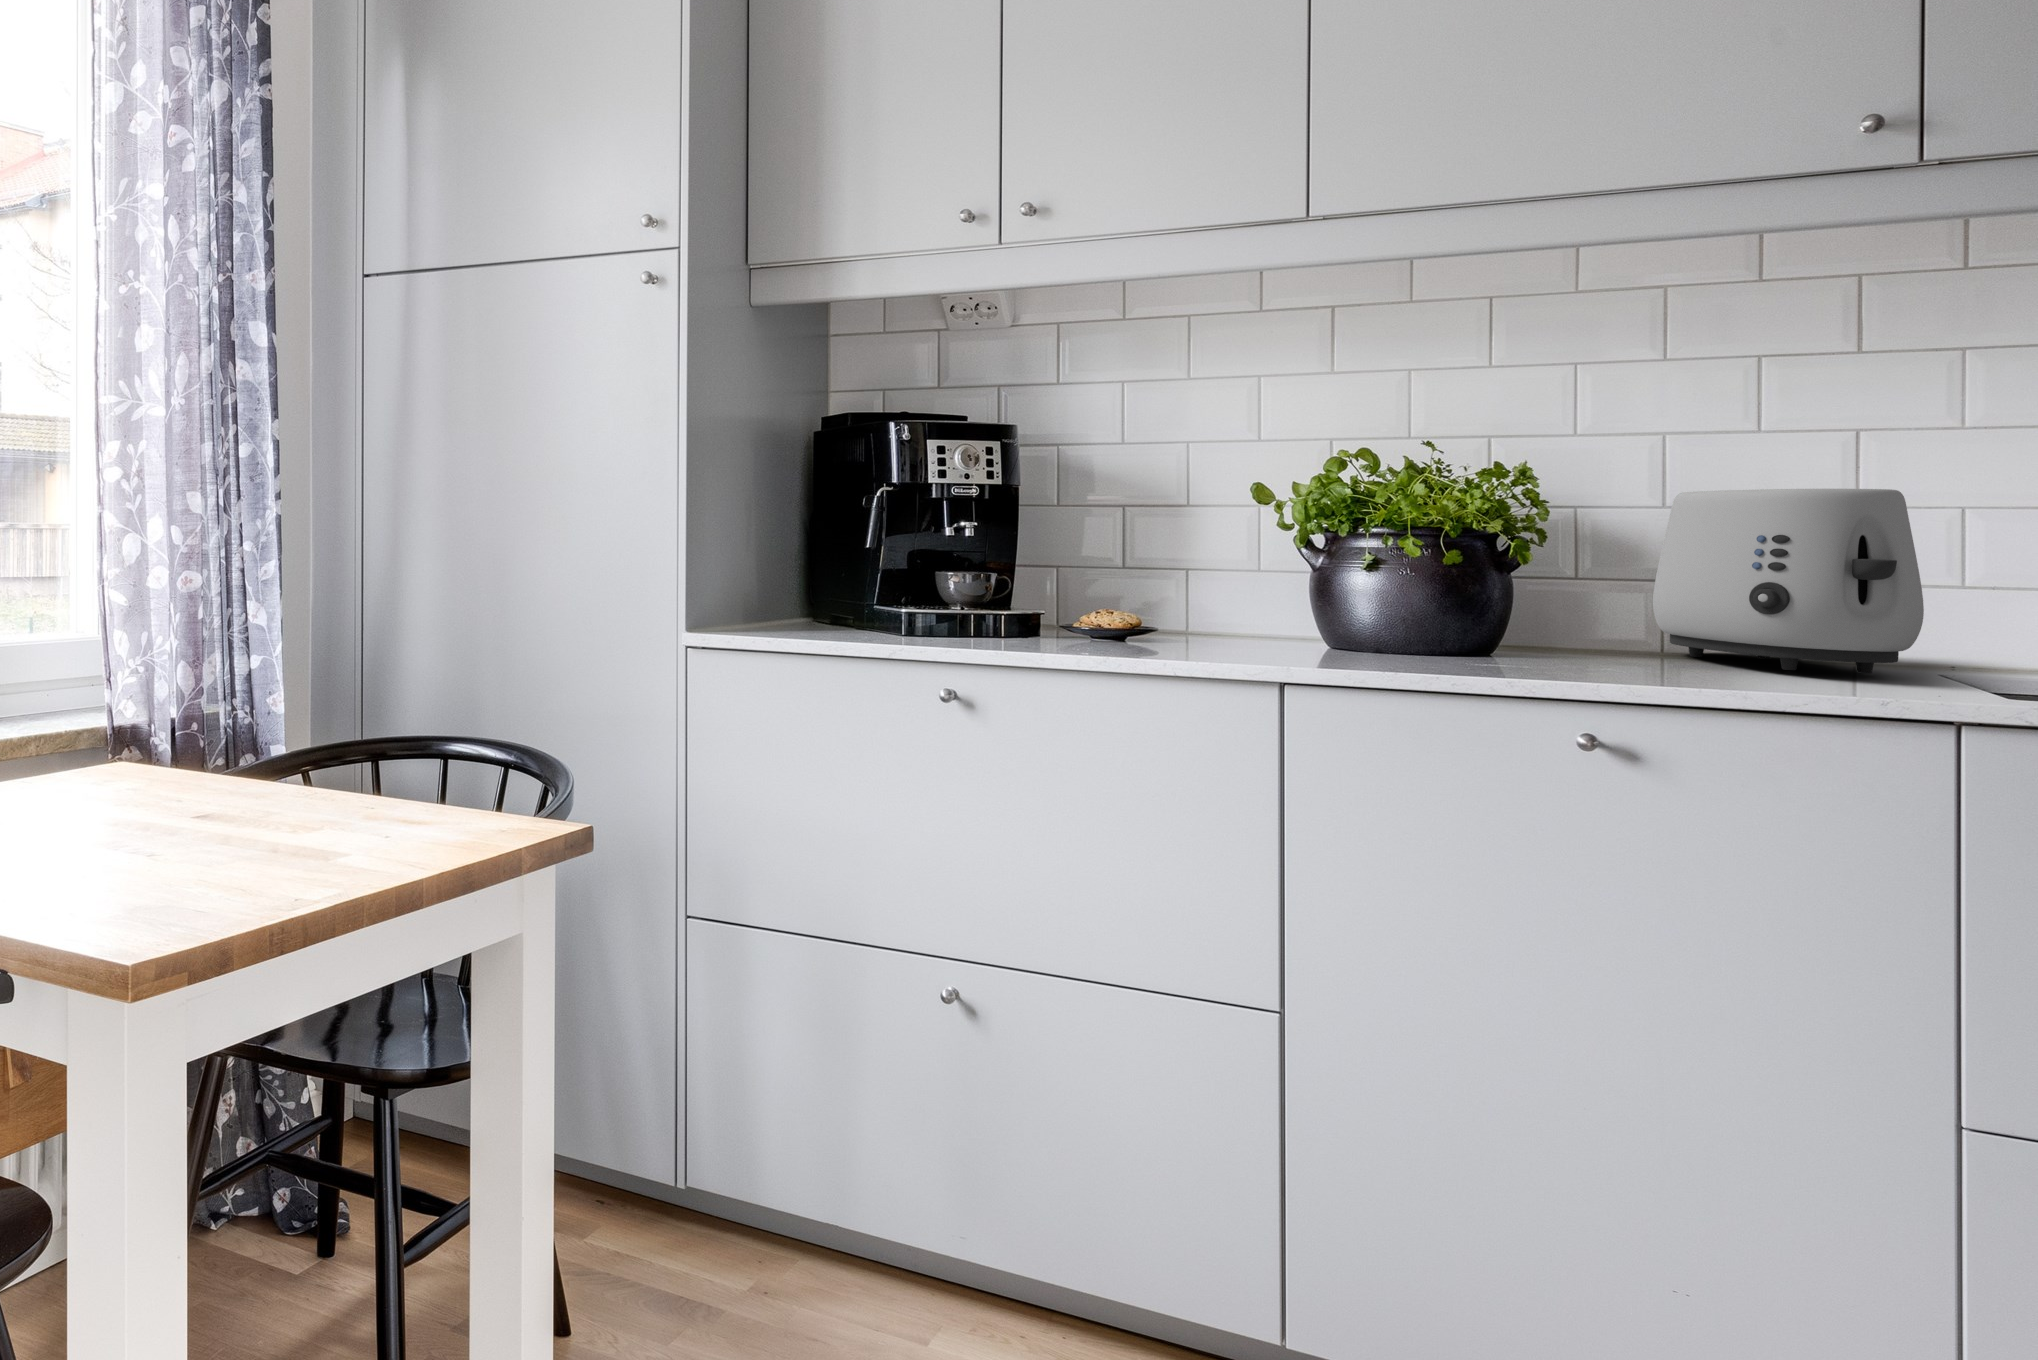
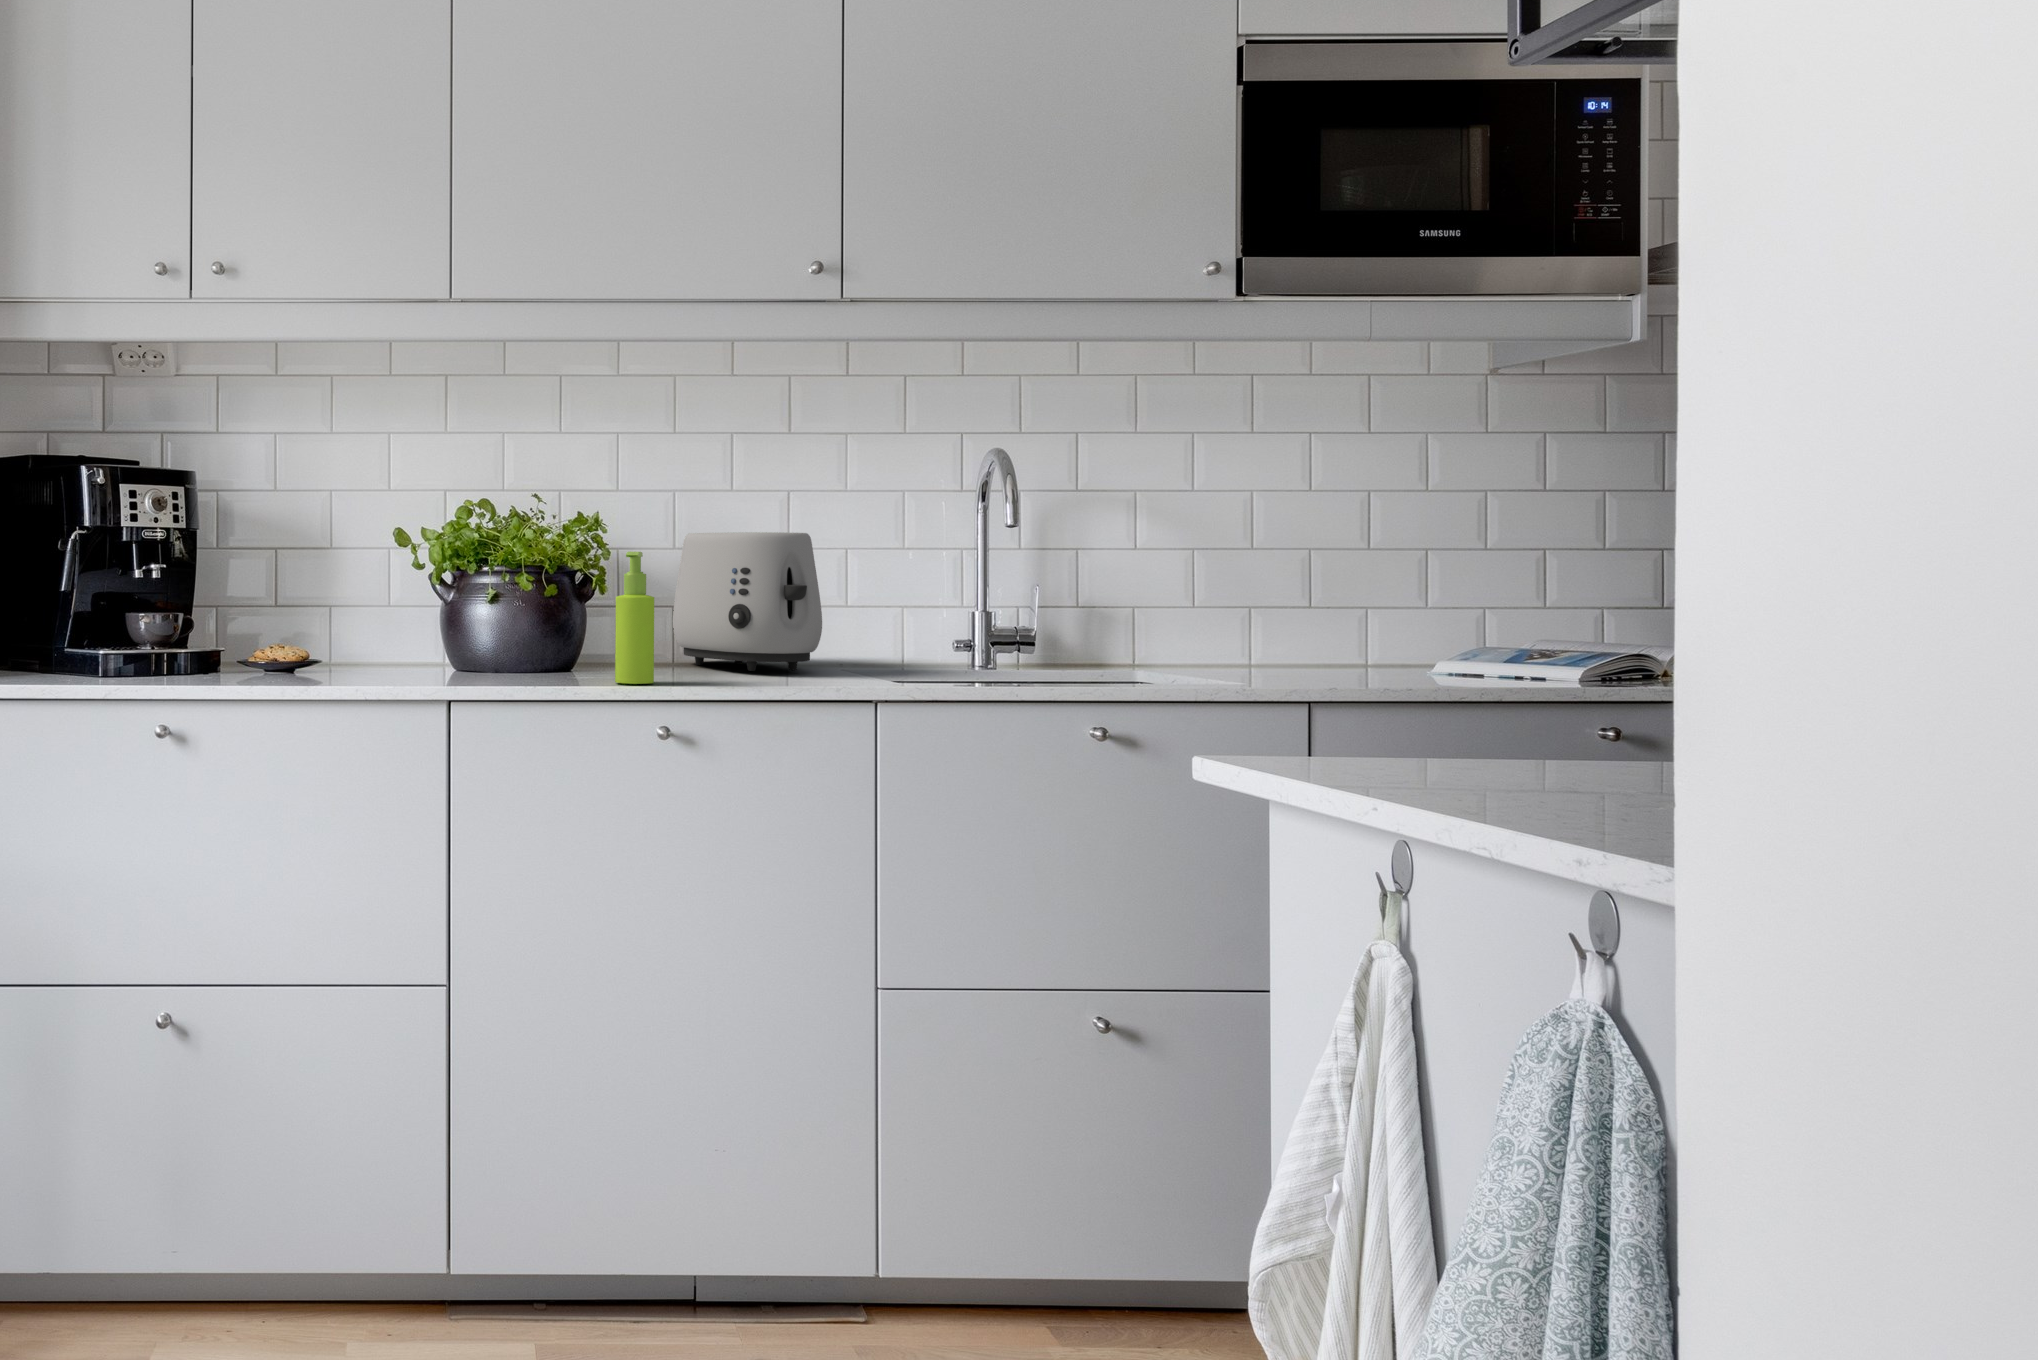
soap dispenser: none [1556,512,1622,678] -> present [615,552,654,684]

